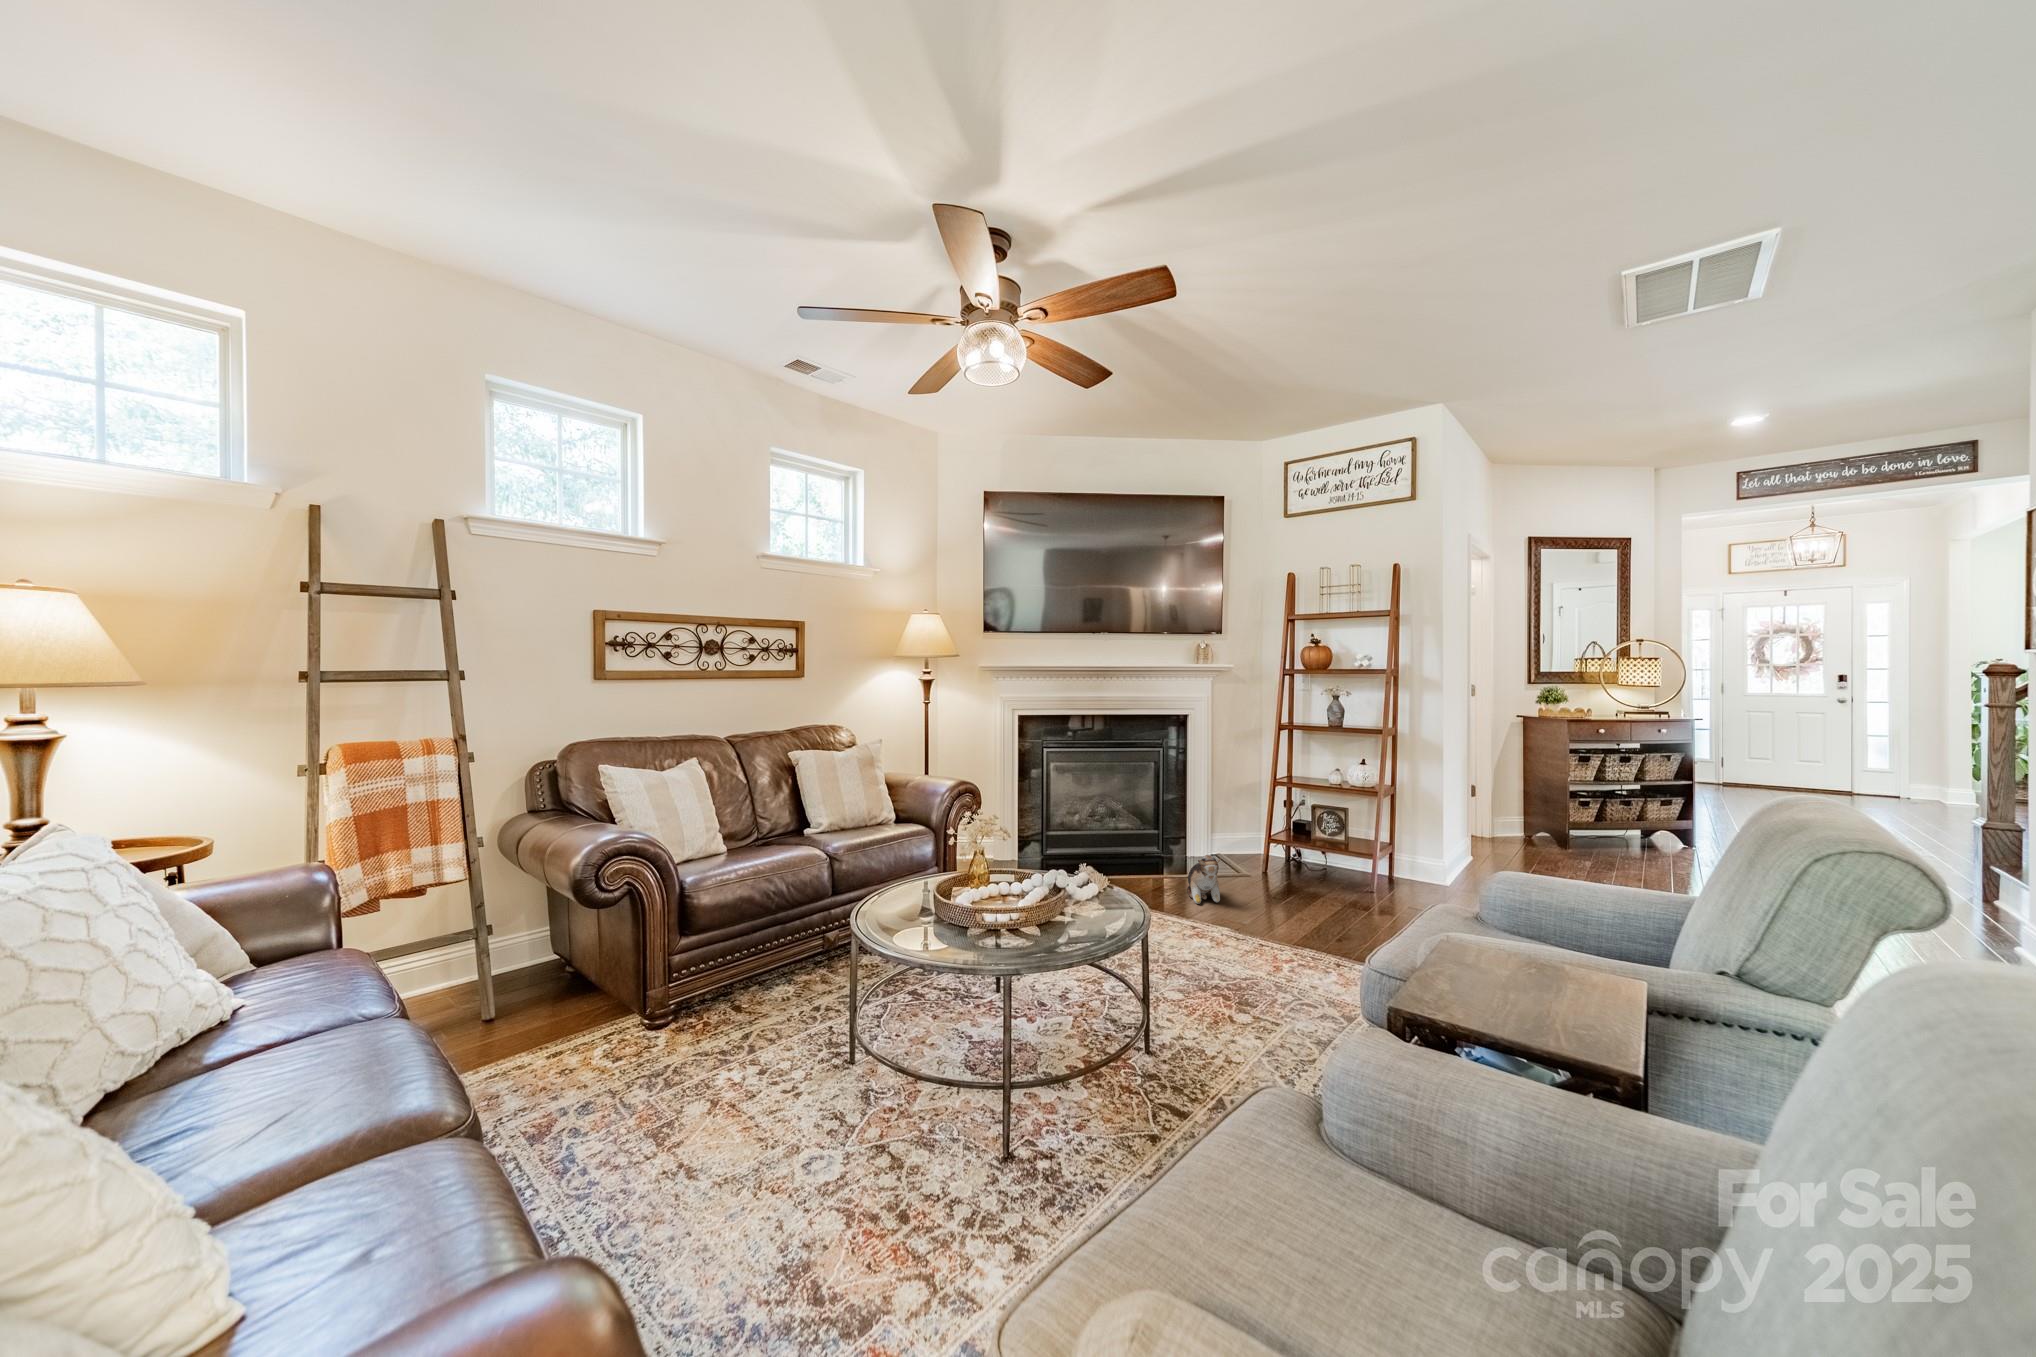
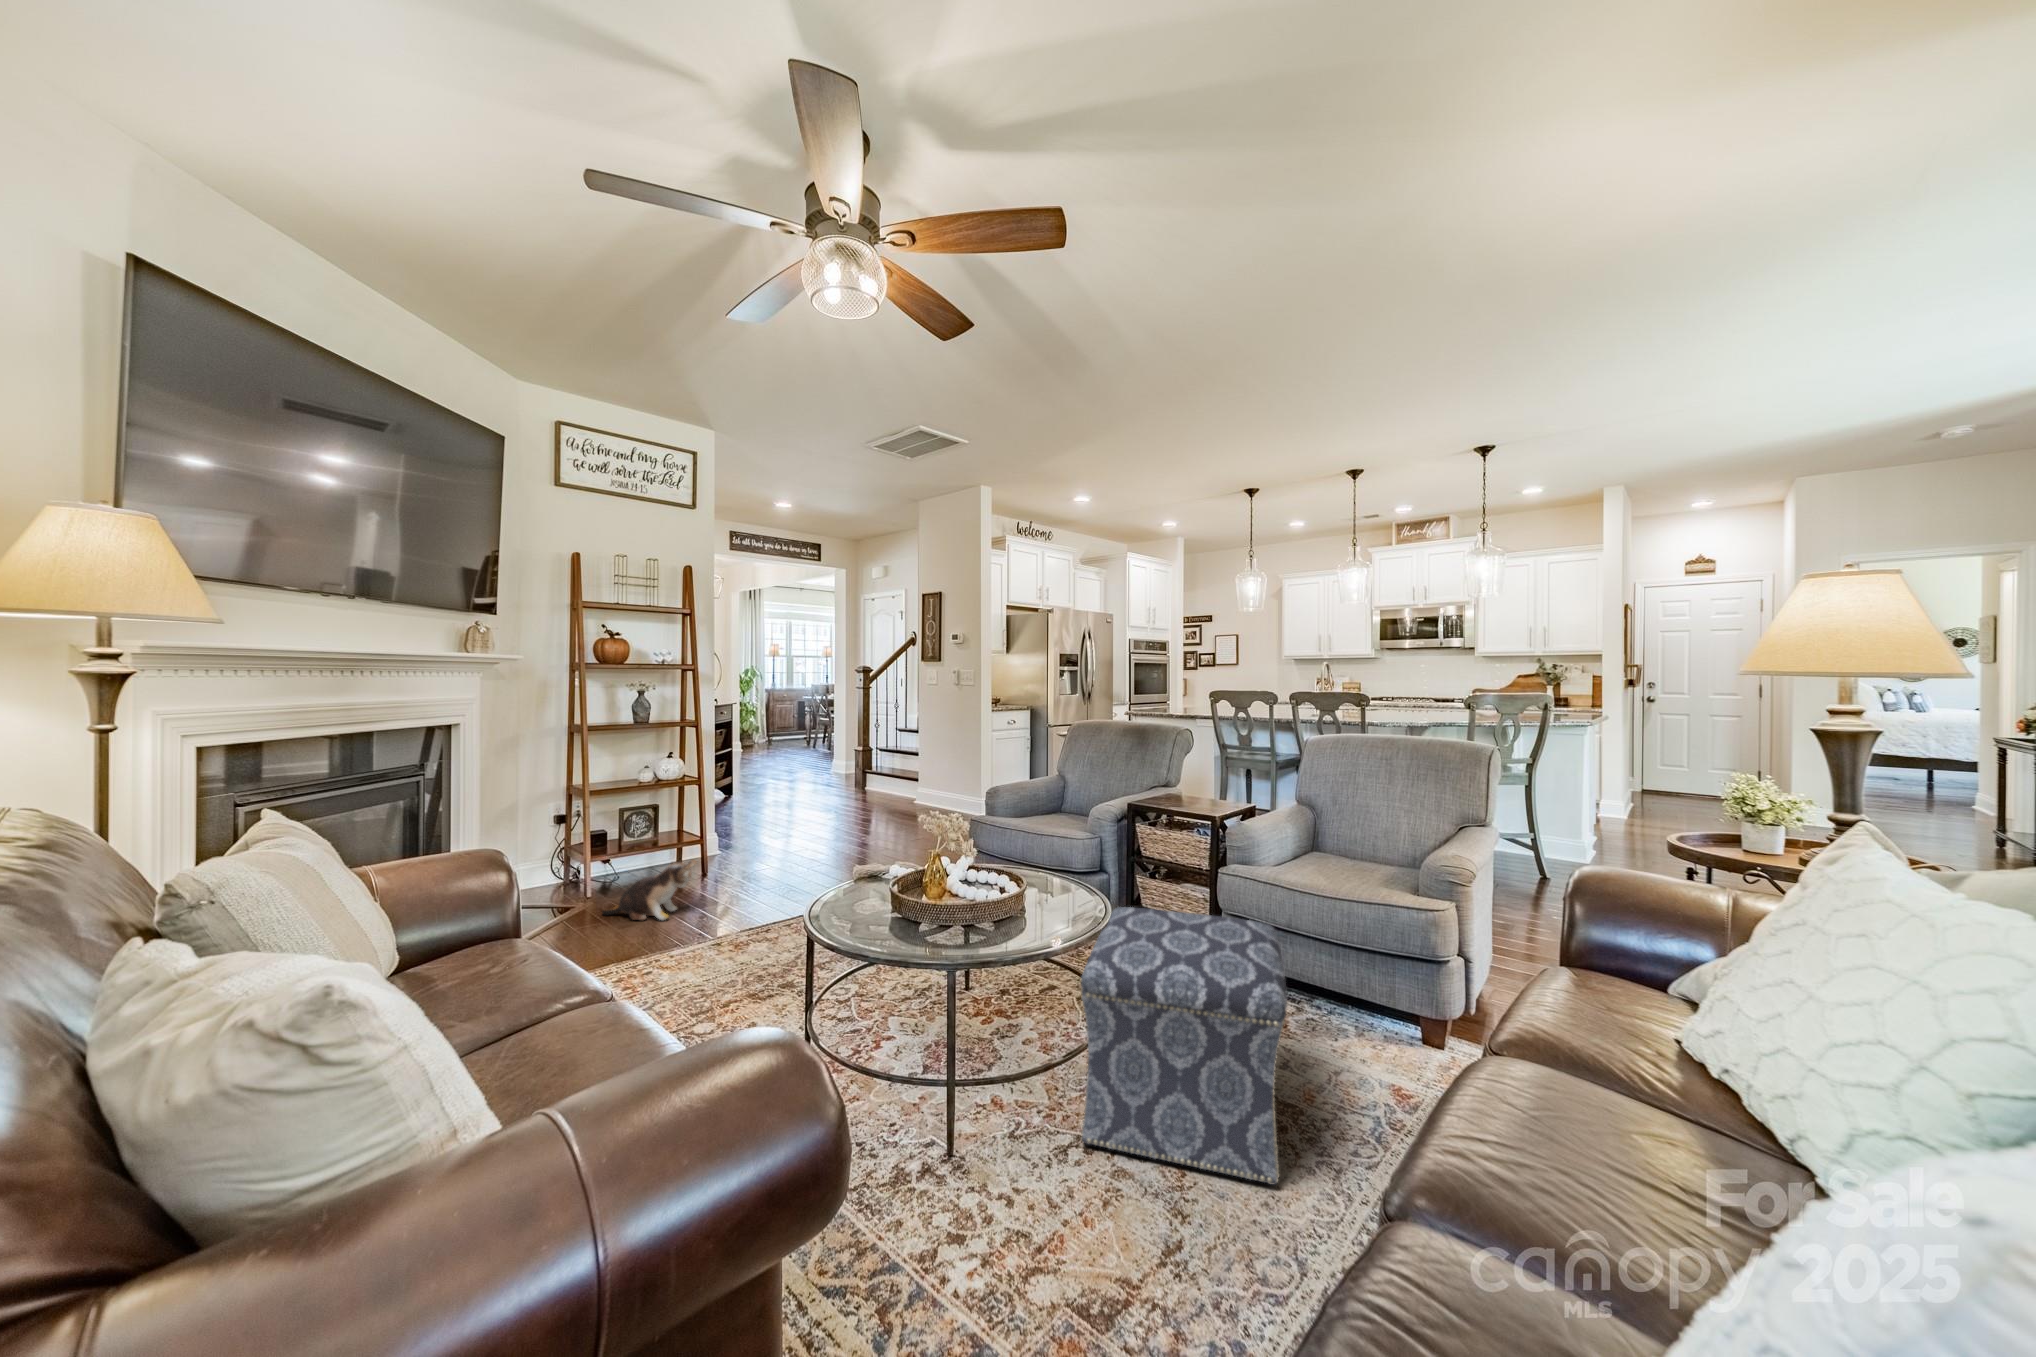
ottoman: none [712,952,1012,1304] -> present [1081,907,1287,1184]

